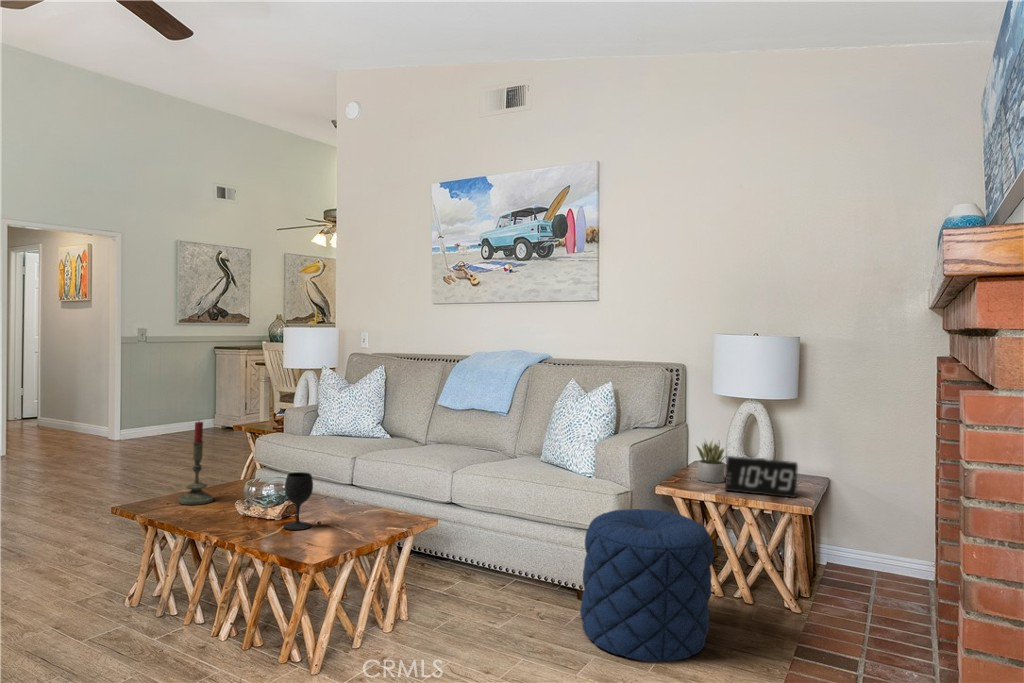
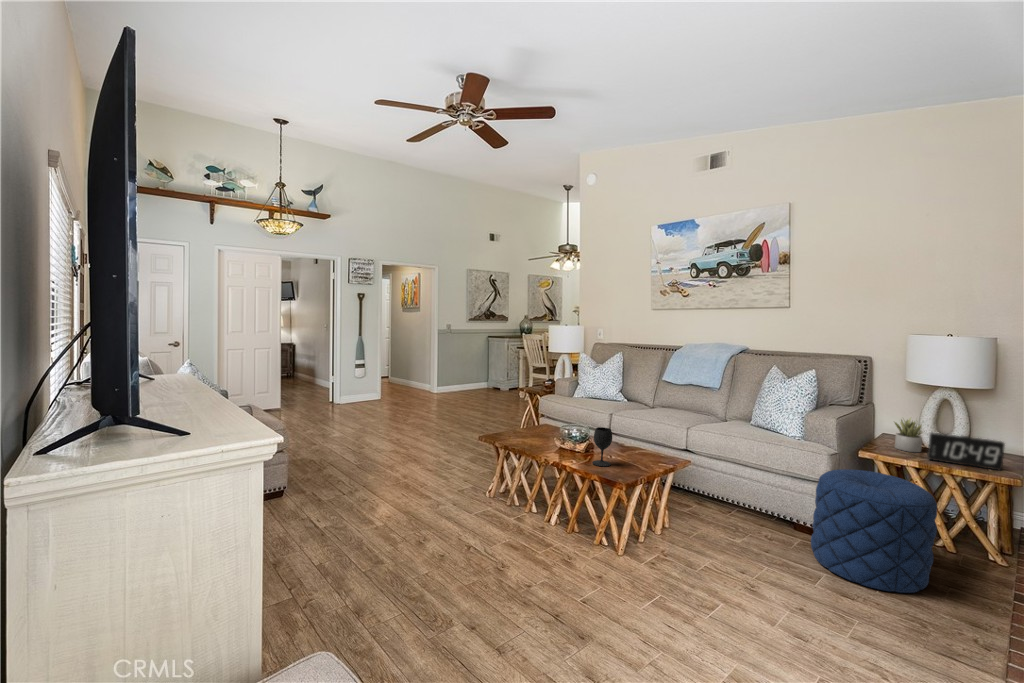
candle: present [179,422,213,505] -> none [515,388,536,443]

